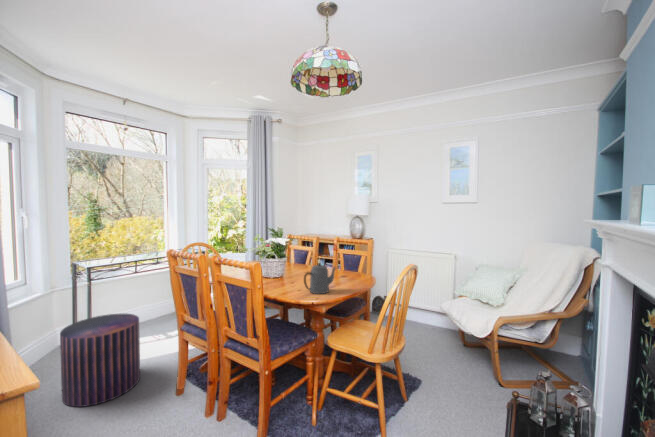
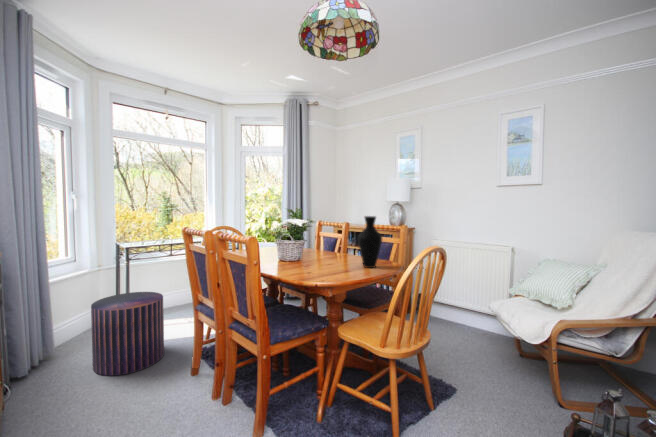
vase: none [336,234,358,281] -> present [358,216,382,268]
teapot: present [304,263,335,294] -> none [314,244,353,278]

